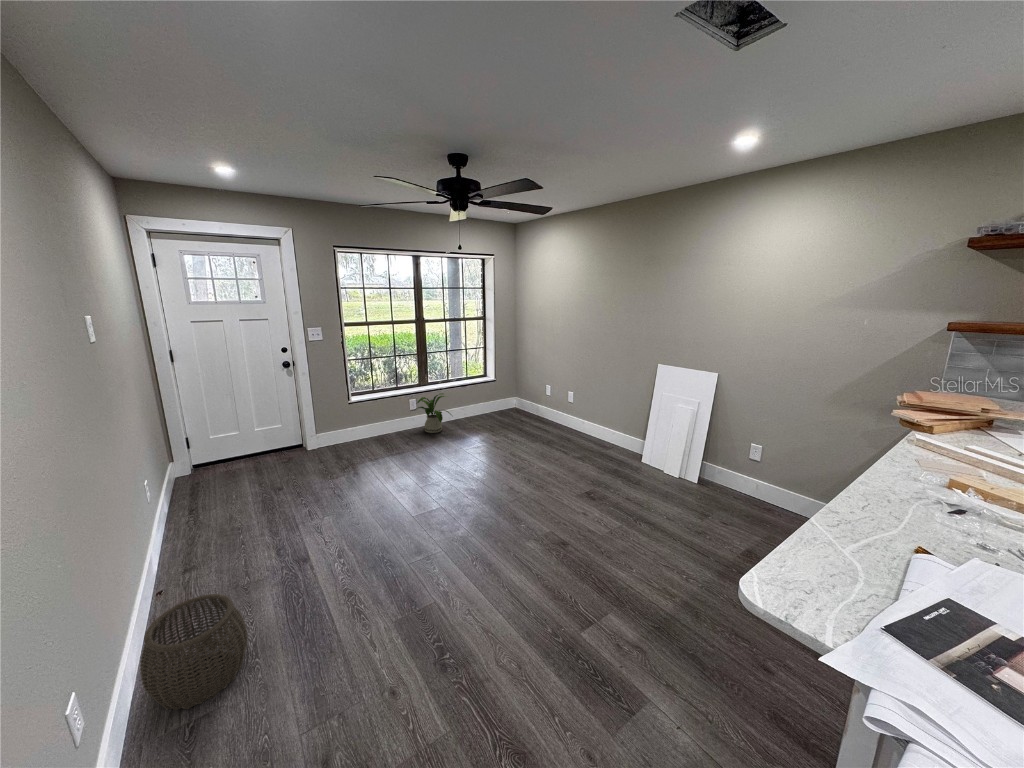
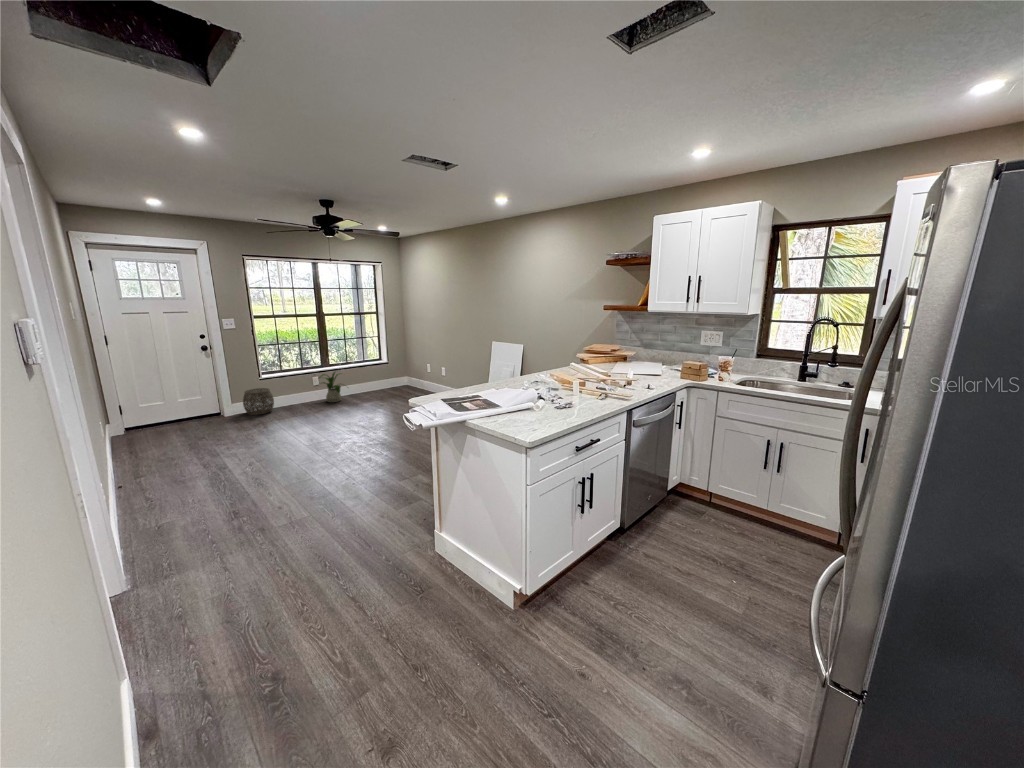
woven basket: present [140,594,248,710] -> present [243,388,274,415]

